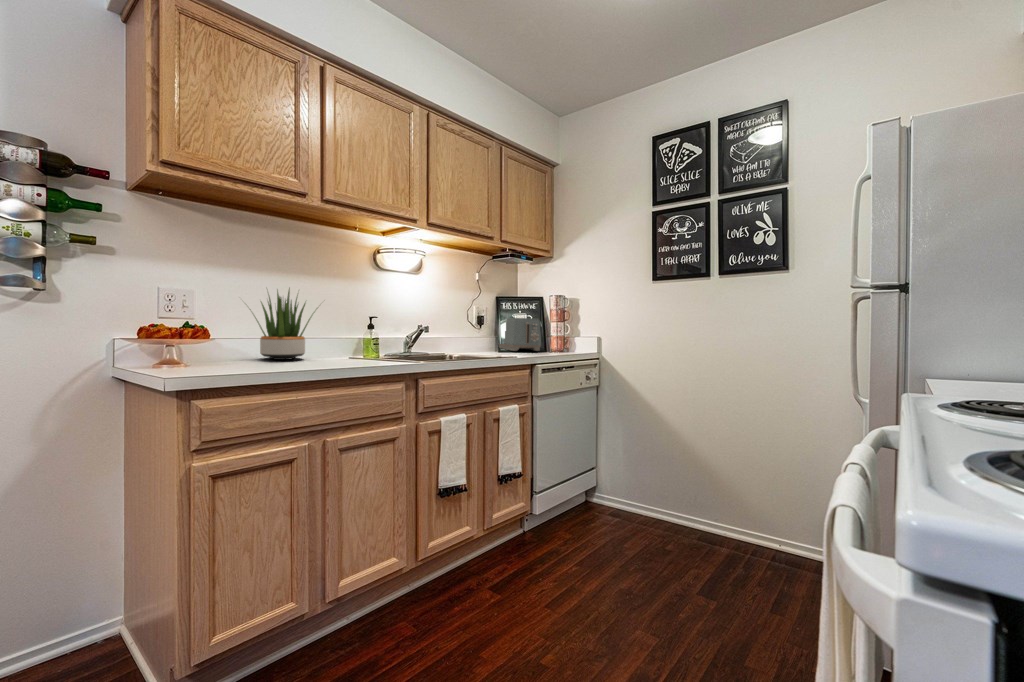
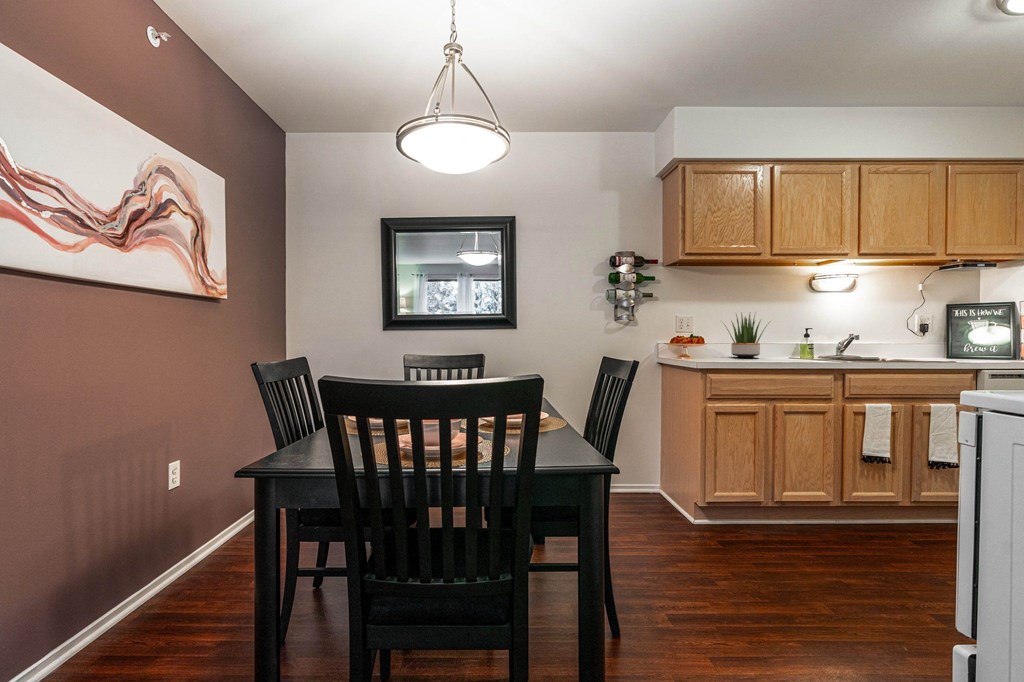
toaster: present [499,318,541,351] -> none [948,325,1000,358]

